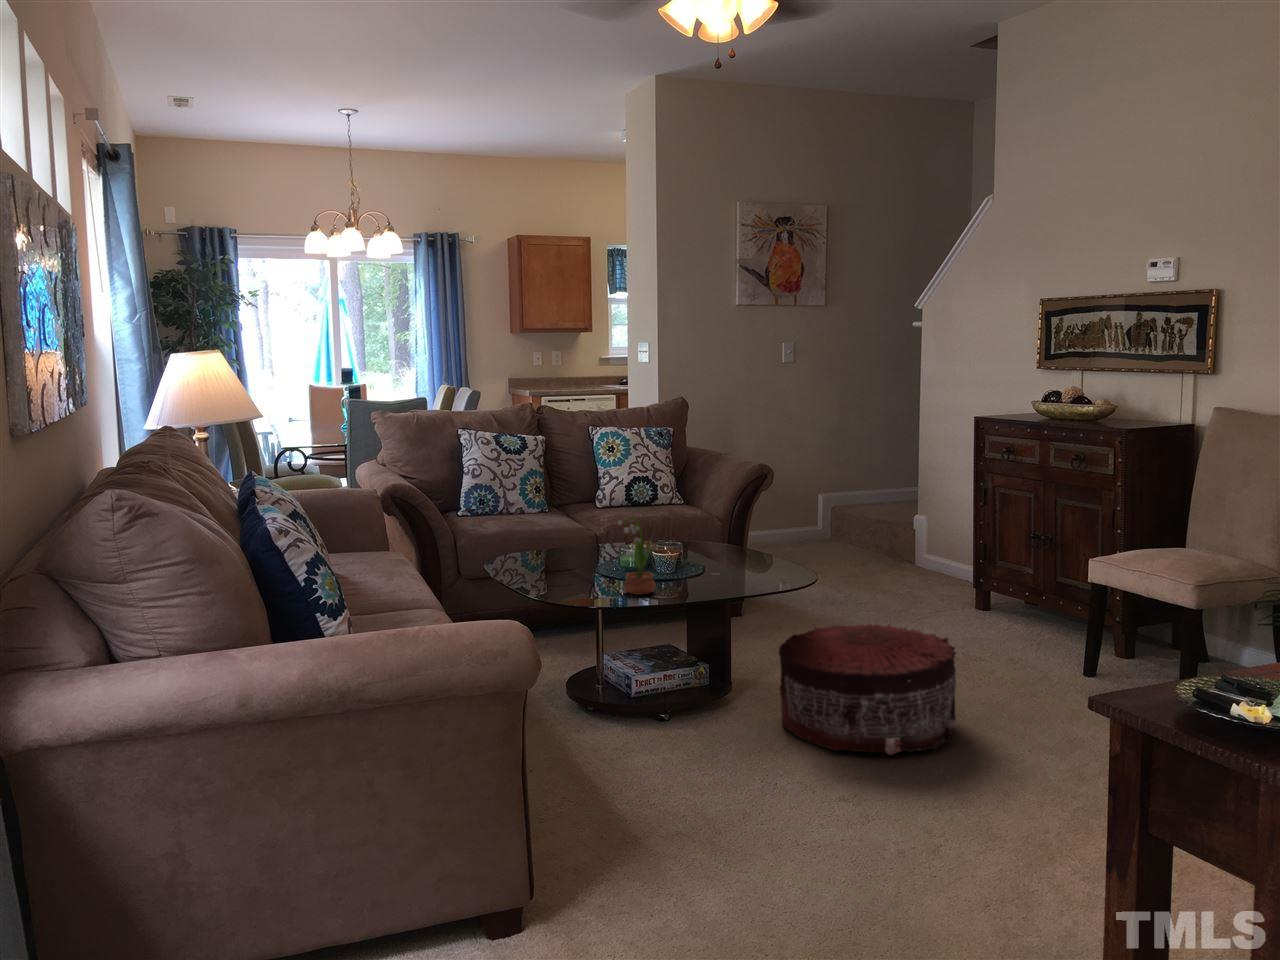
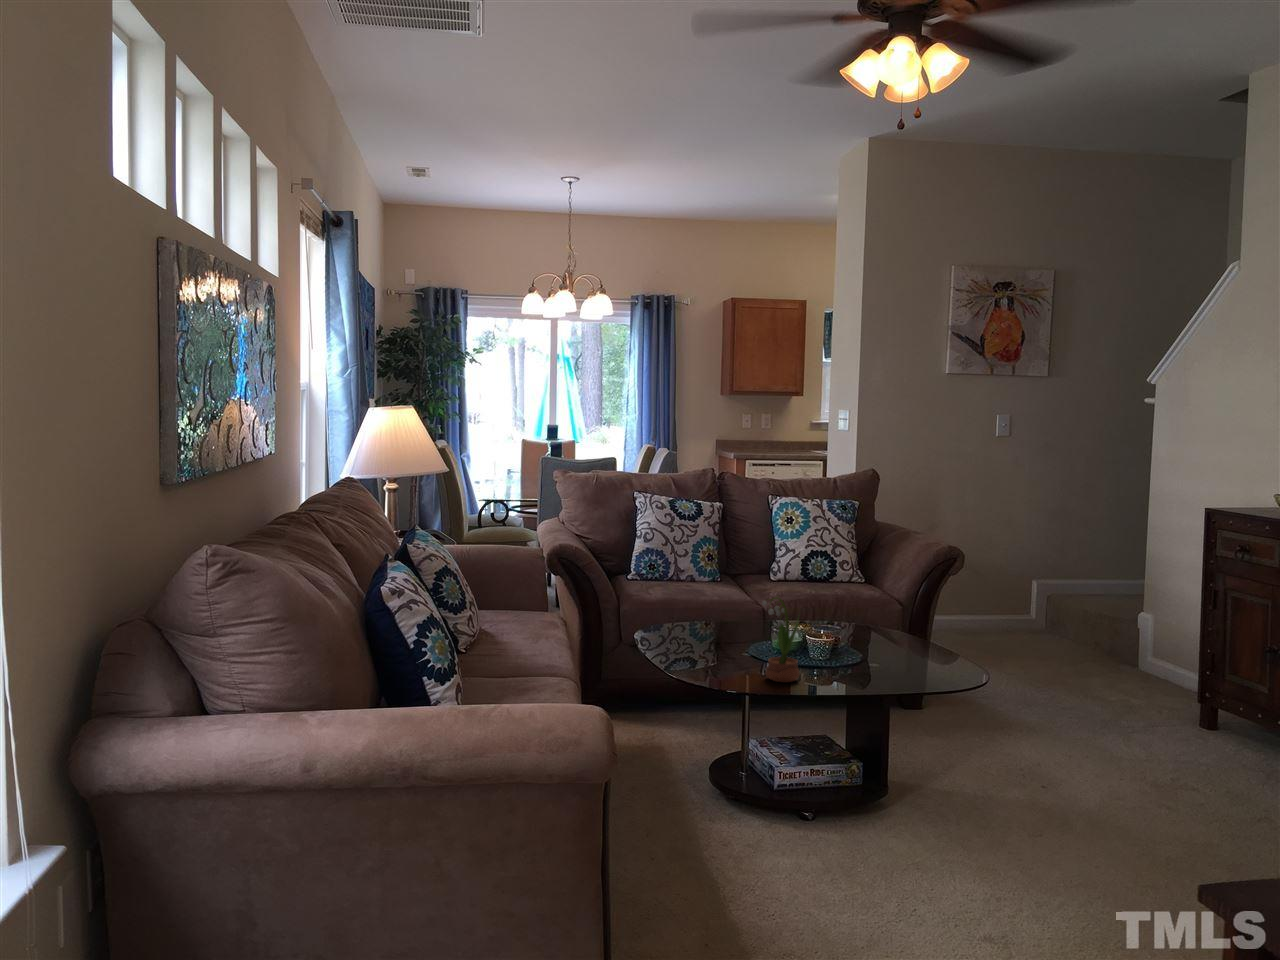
pouf: present [778,624,956,755] -> none [937,733,1151,899]

